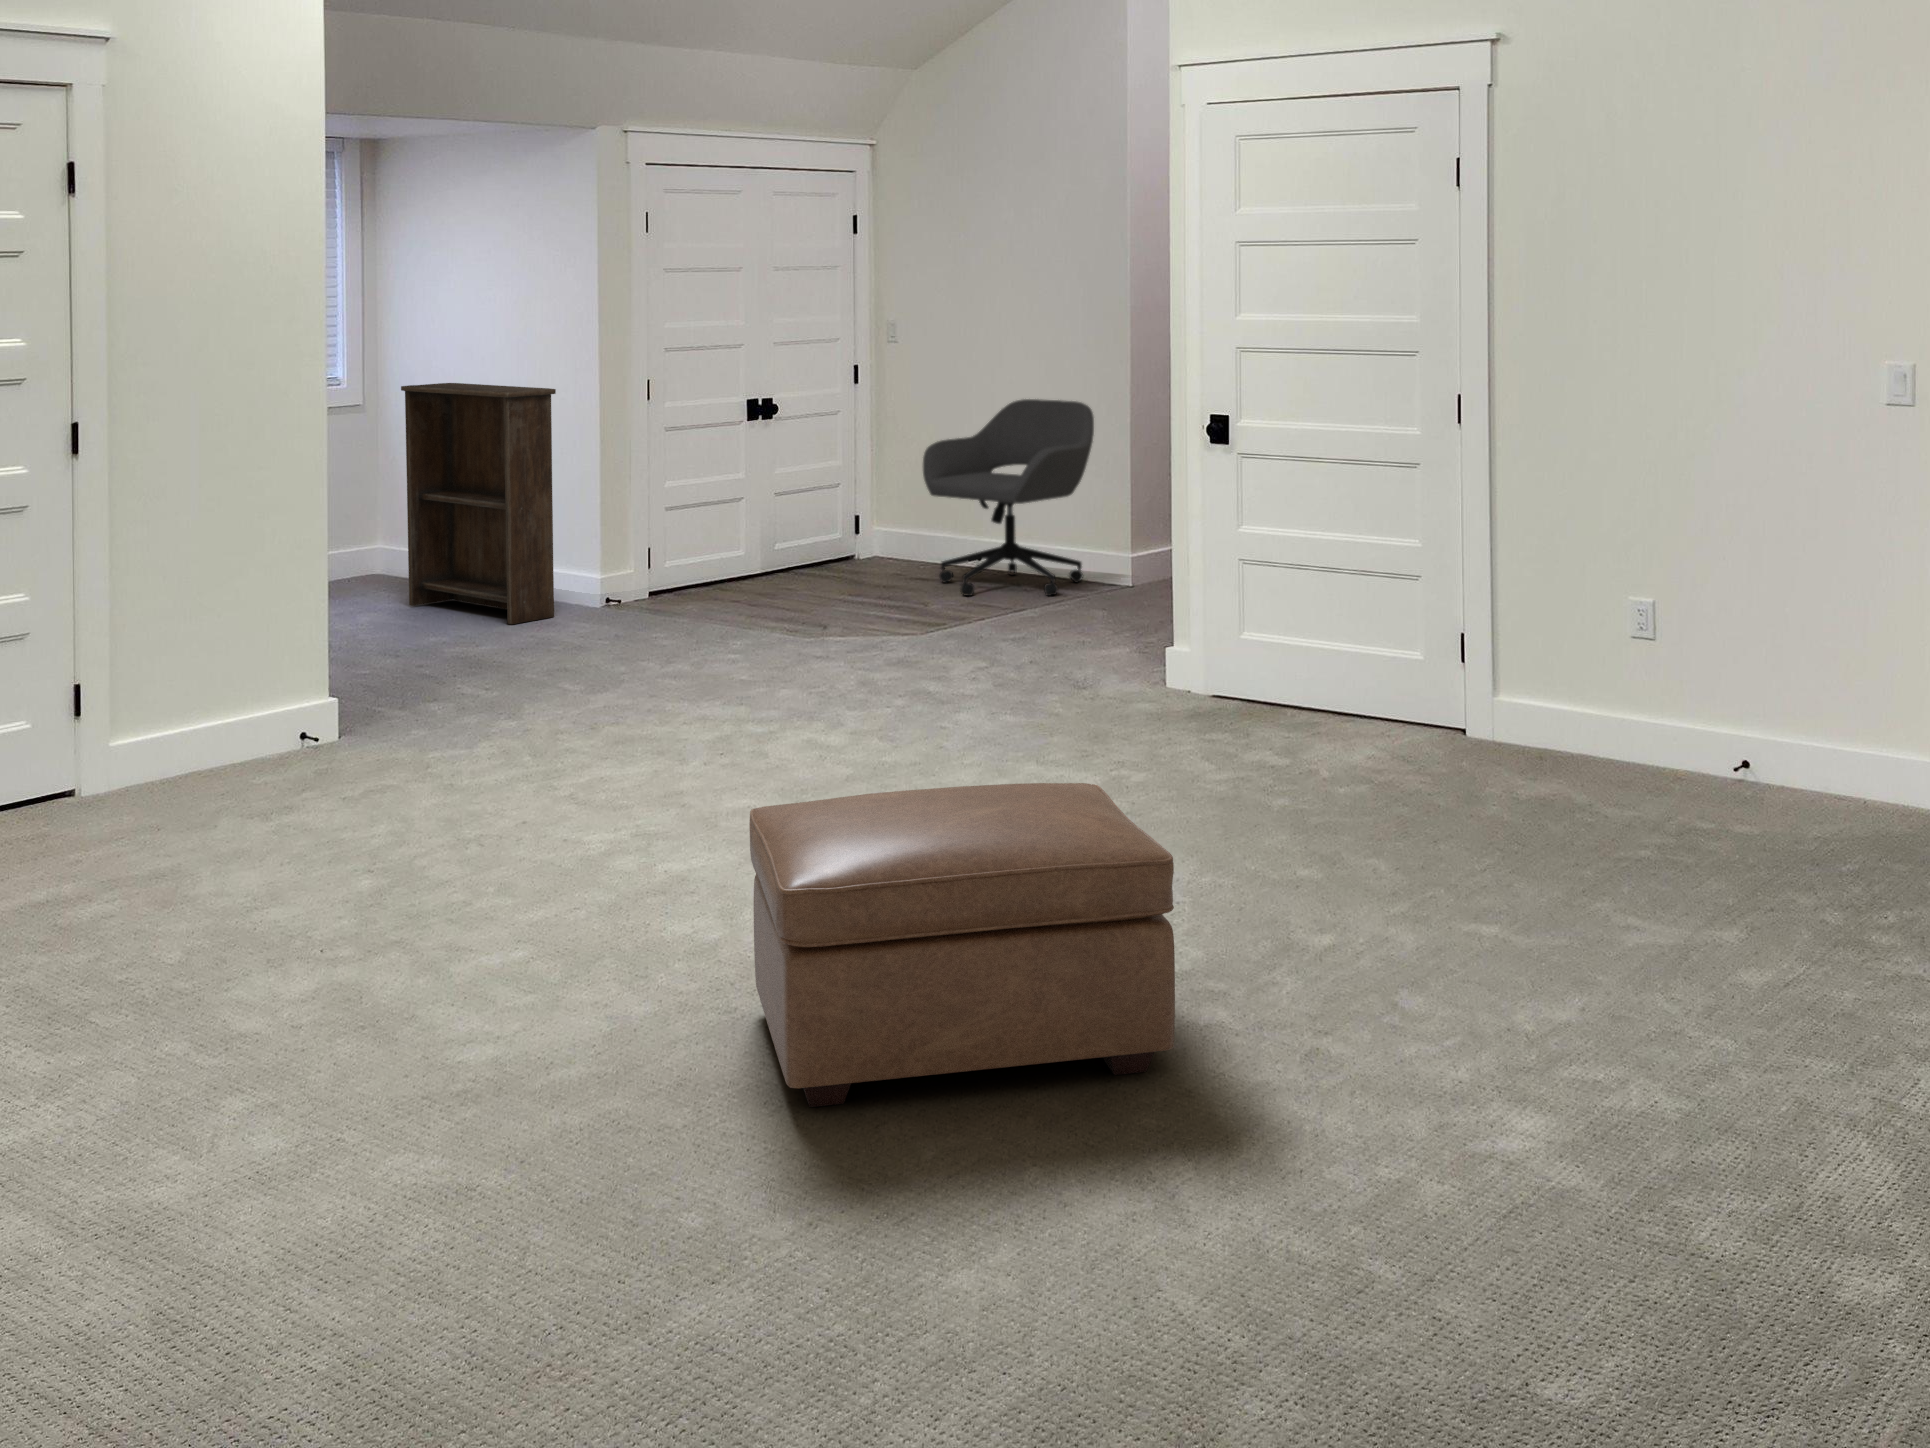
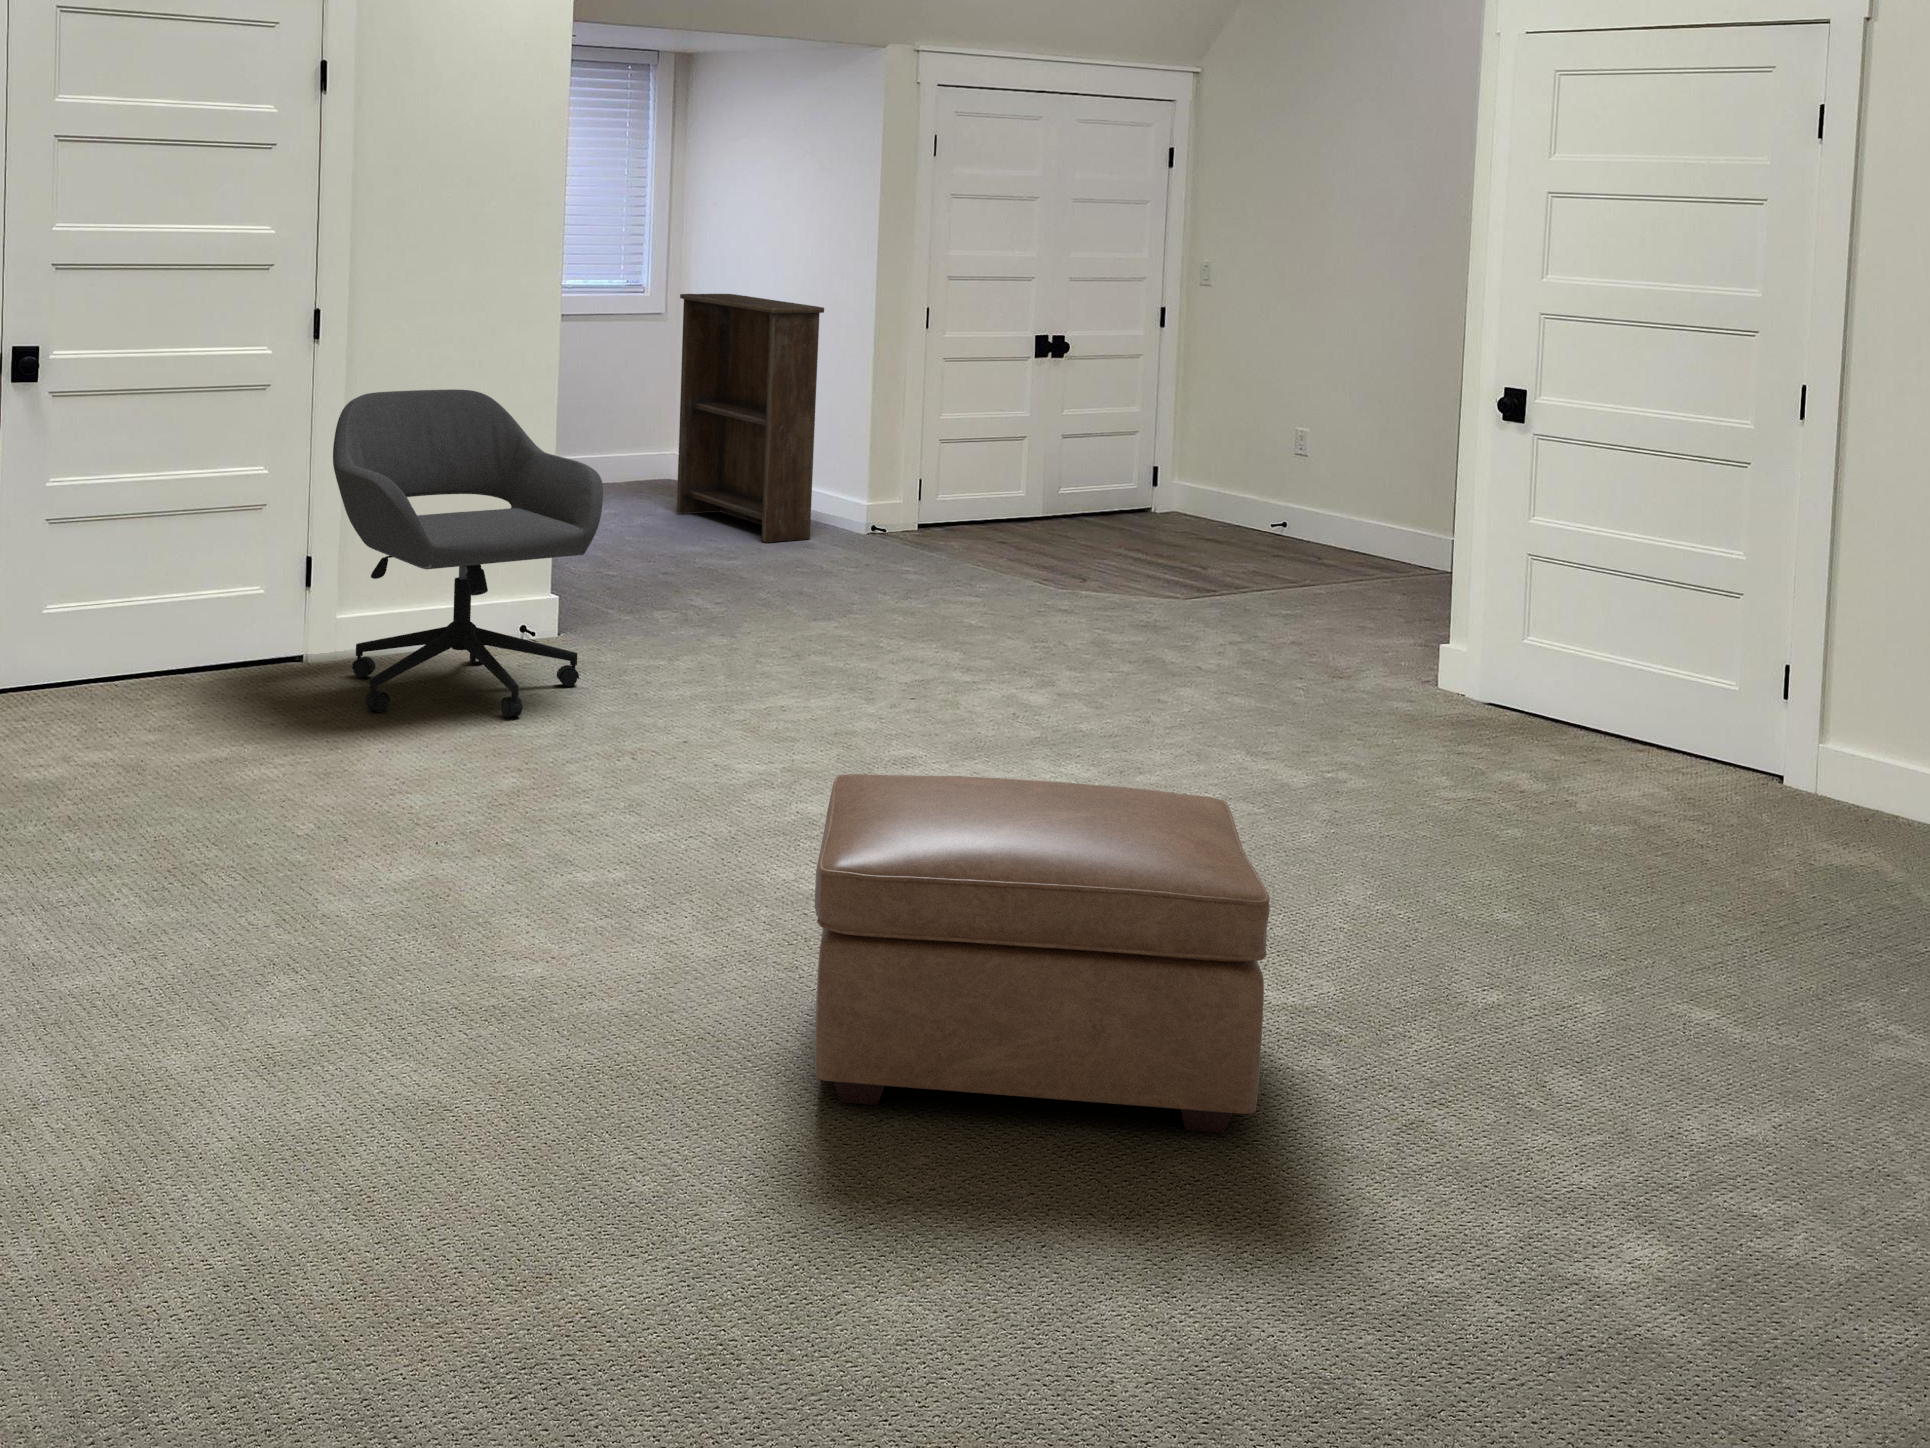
office chair: present [923,399,1094,596] -> present [333,389,603,718]

